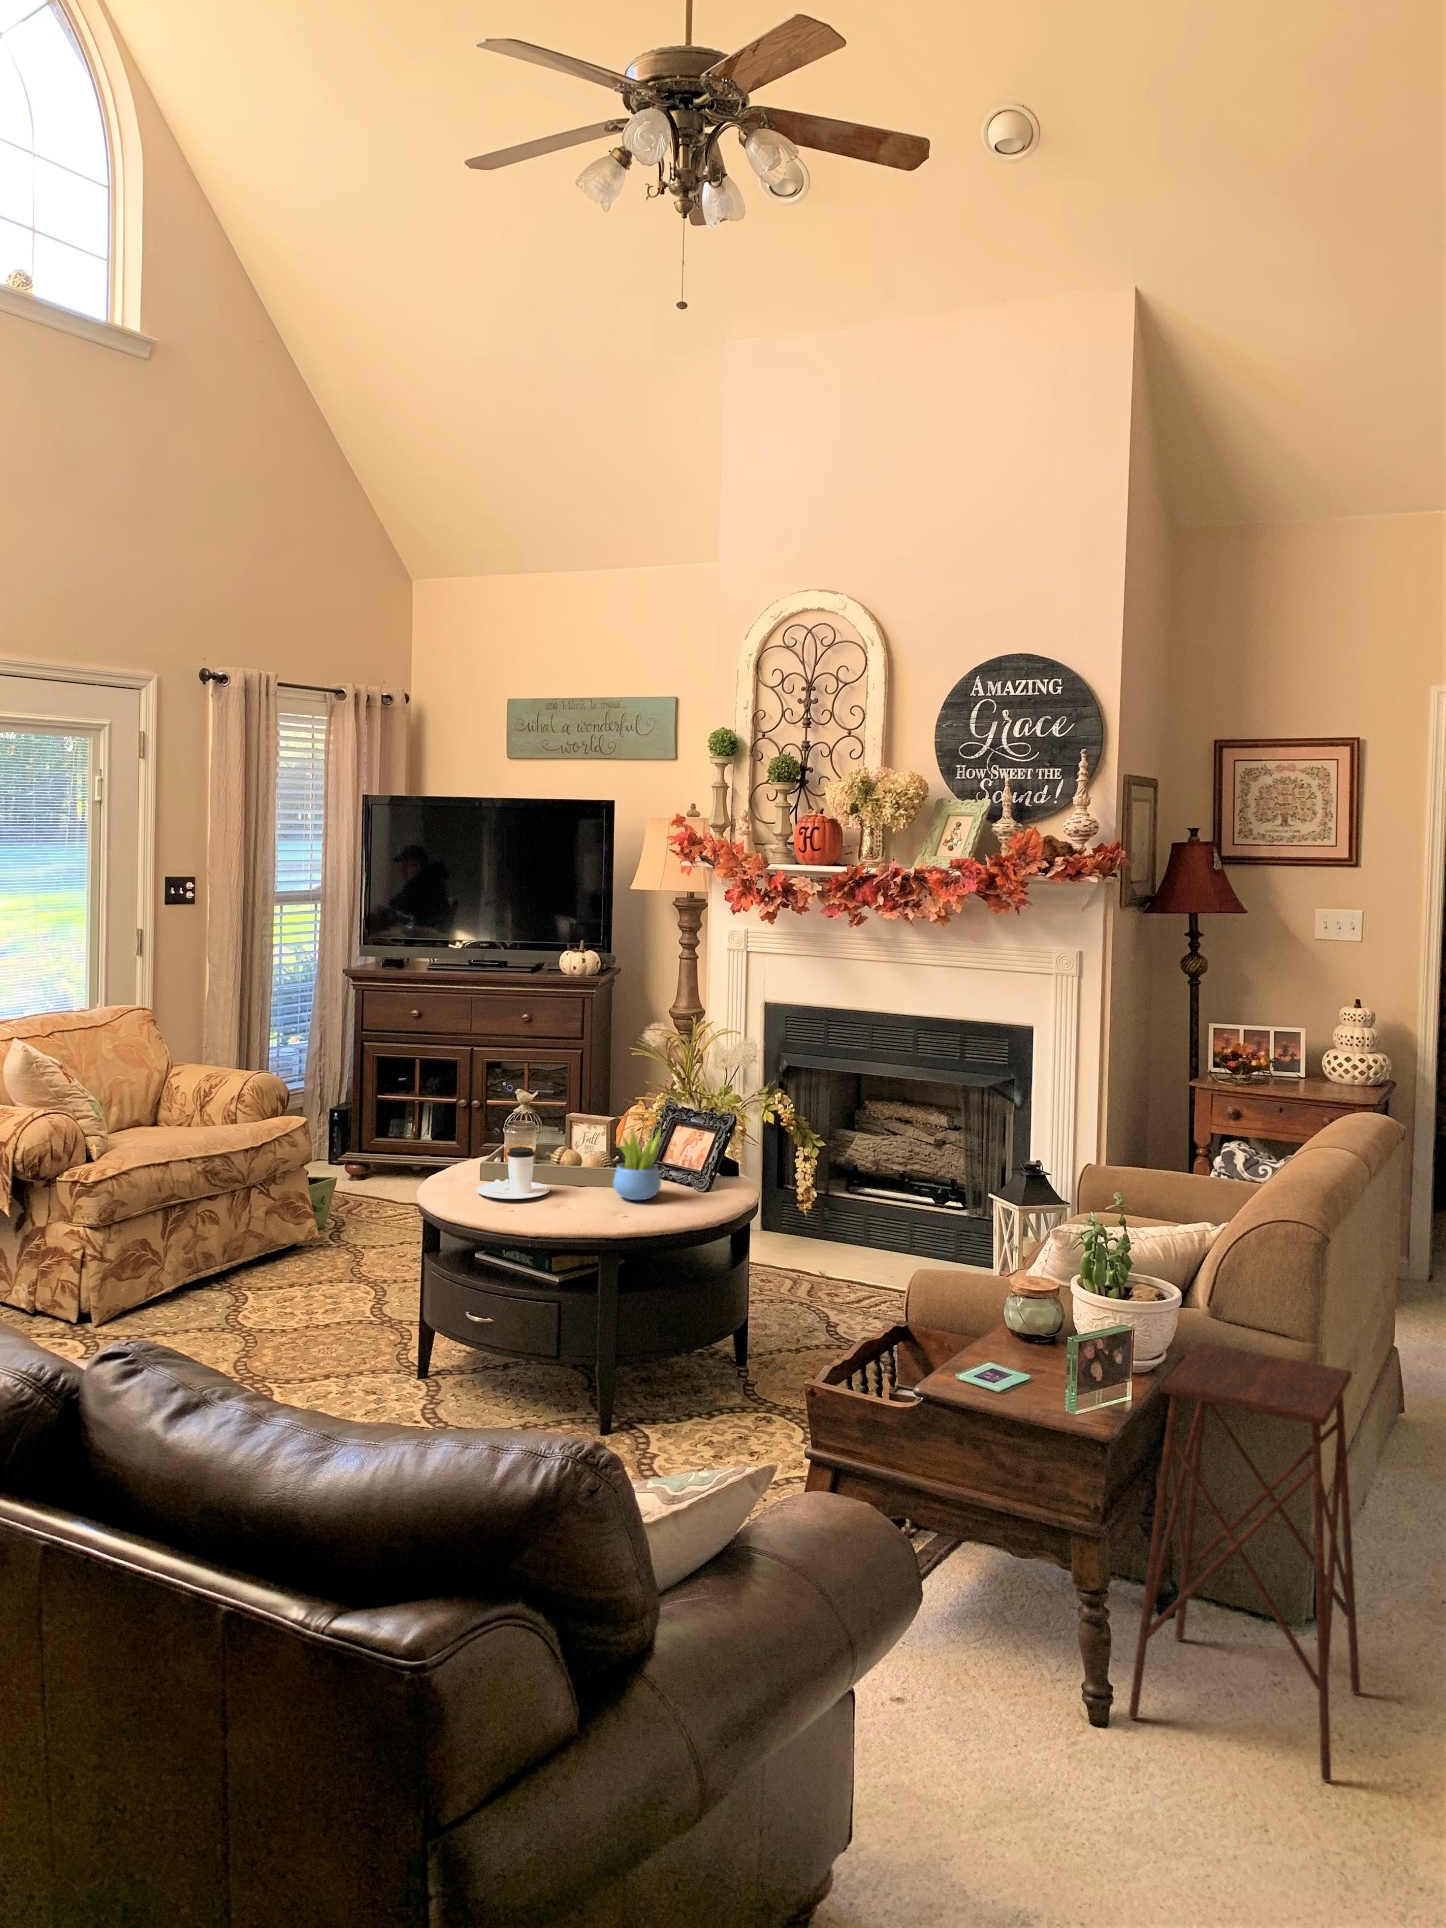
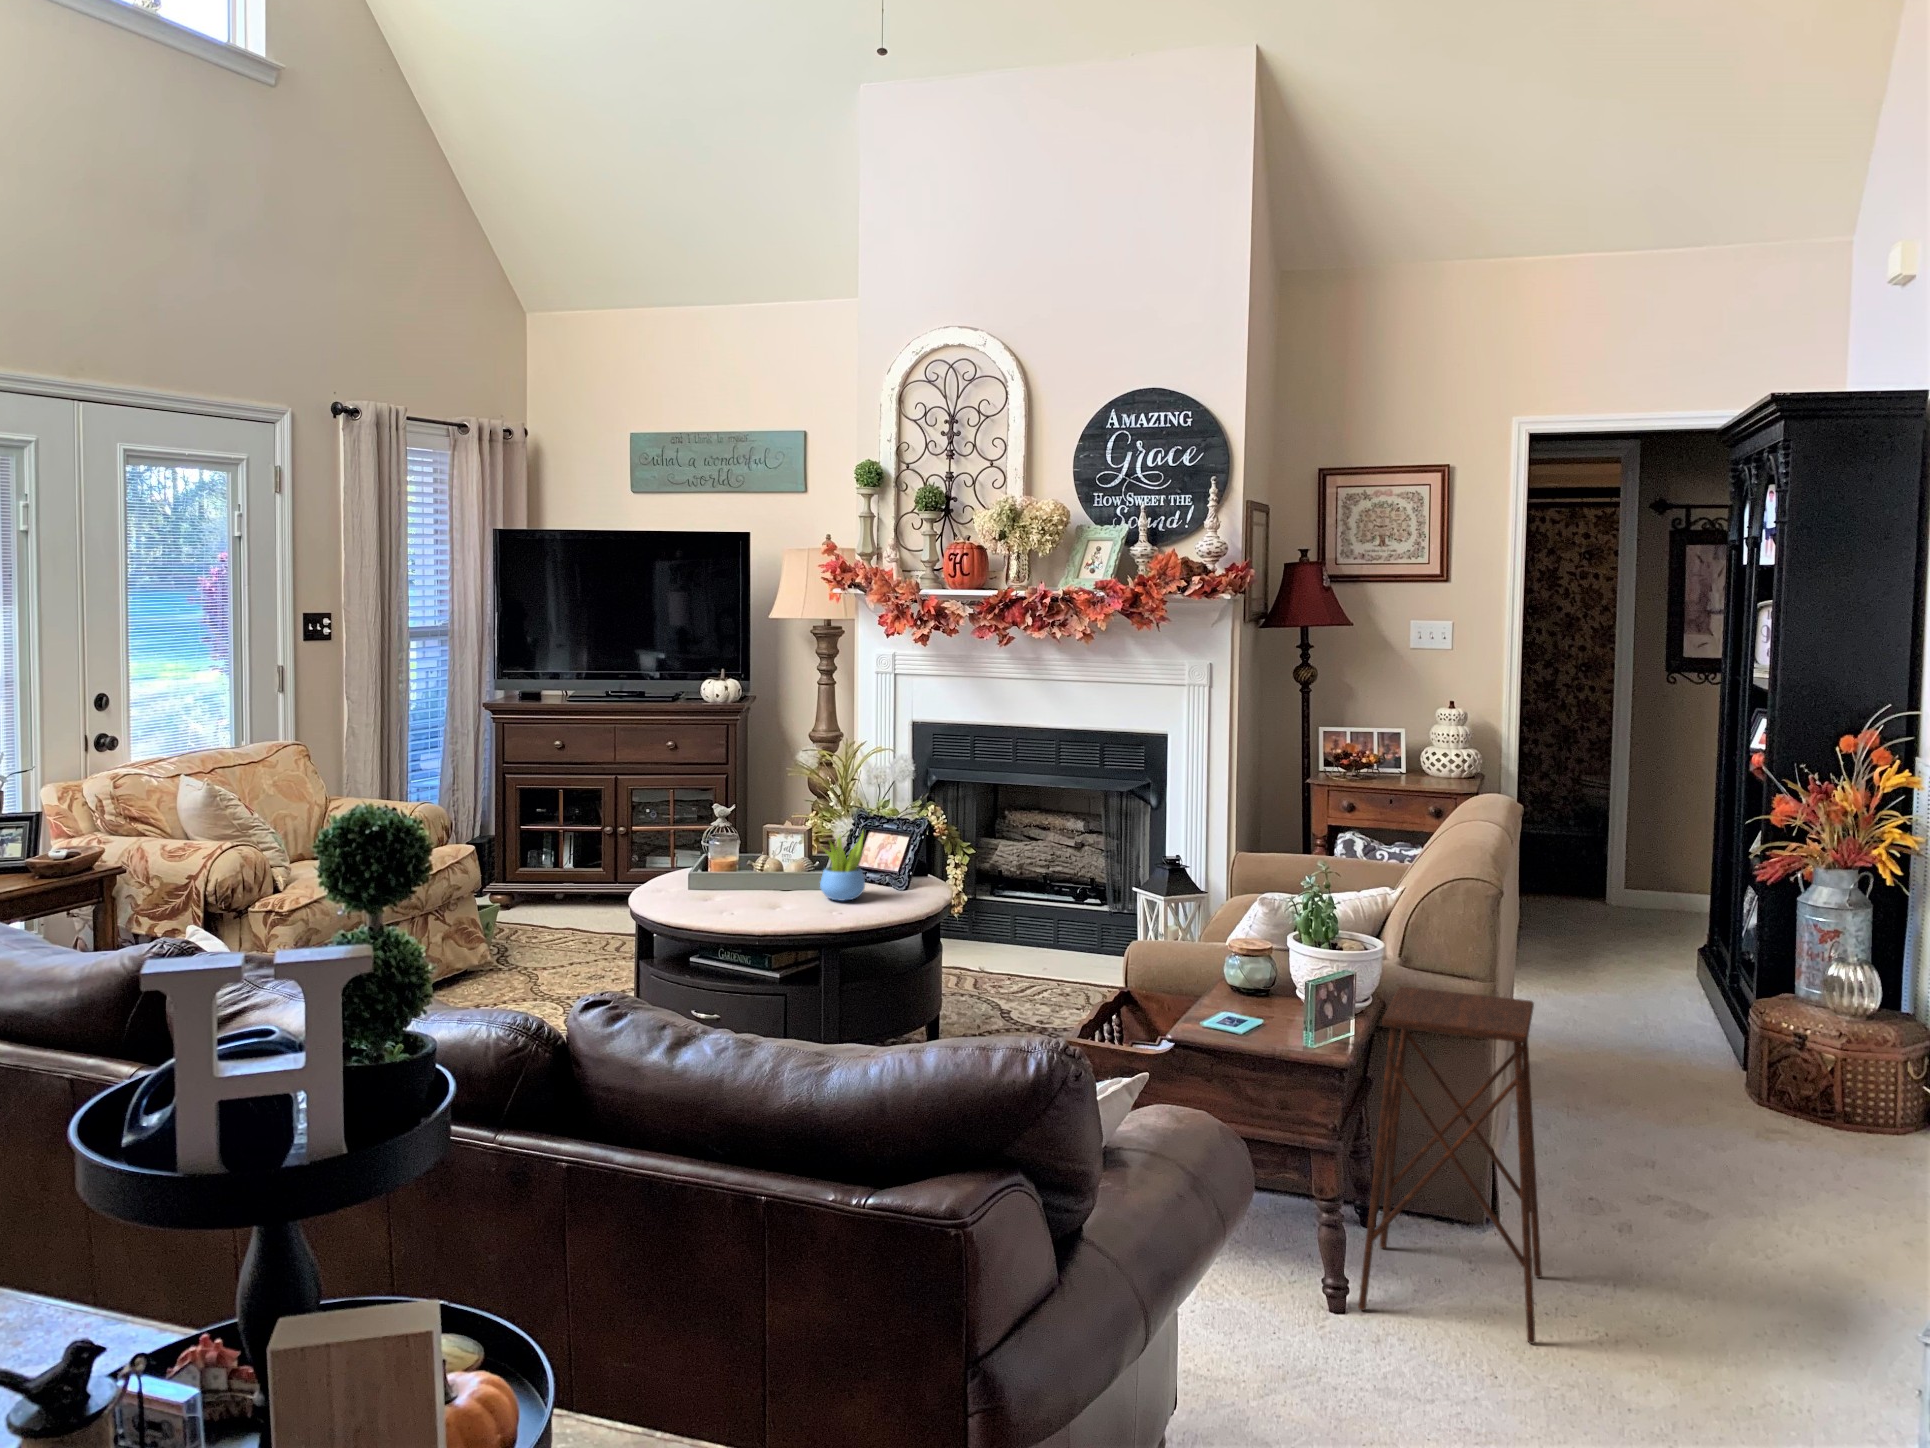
coffee cup: present [476,1147,550,1199] -> none [688,856,759,904]

